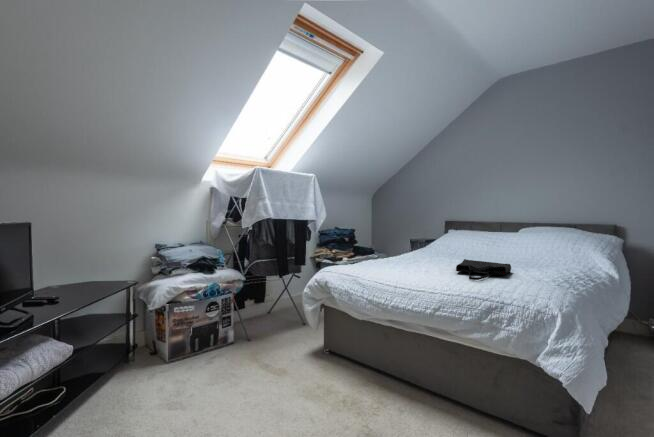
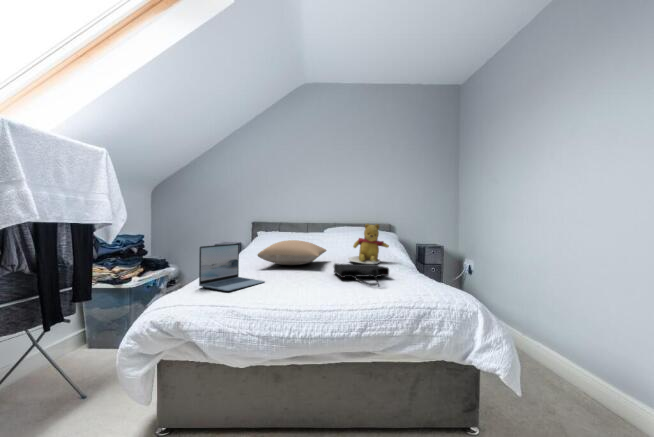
teddy bear: none [503,224,549,266] -> present [349,224,389,264]
laptop: none [353,237,397,269] -> present [199,244,265,291]
pillow: none [410,238,484,259] -> present [258,240,326,265]

